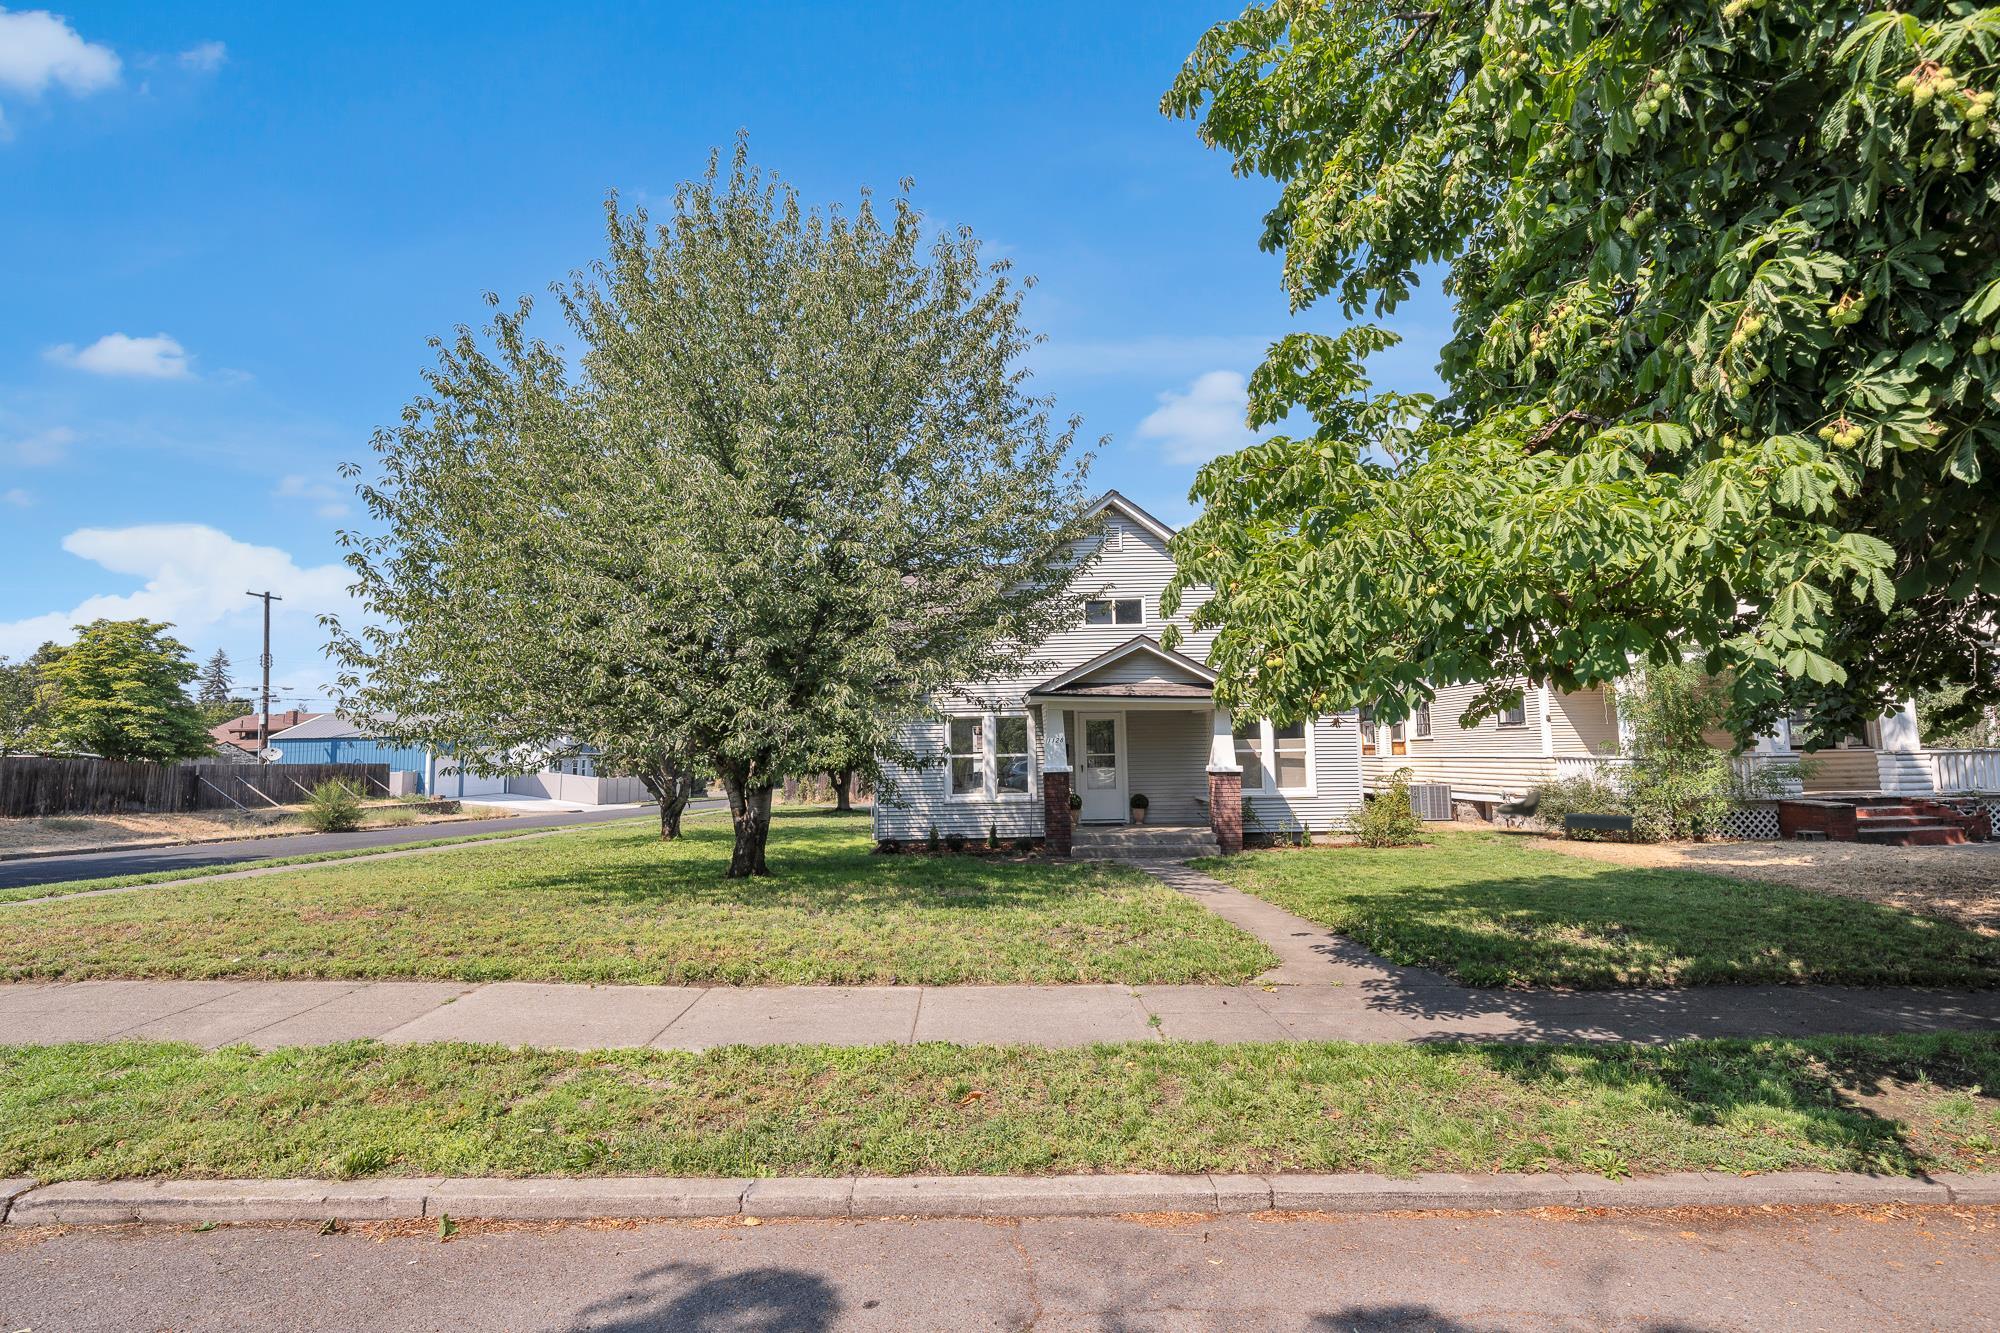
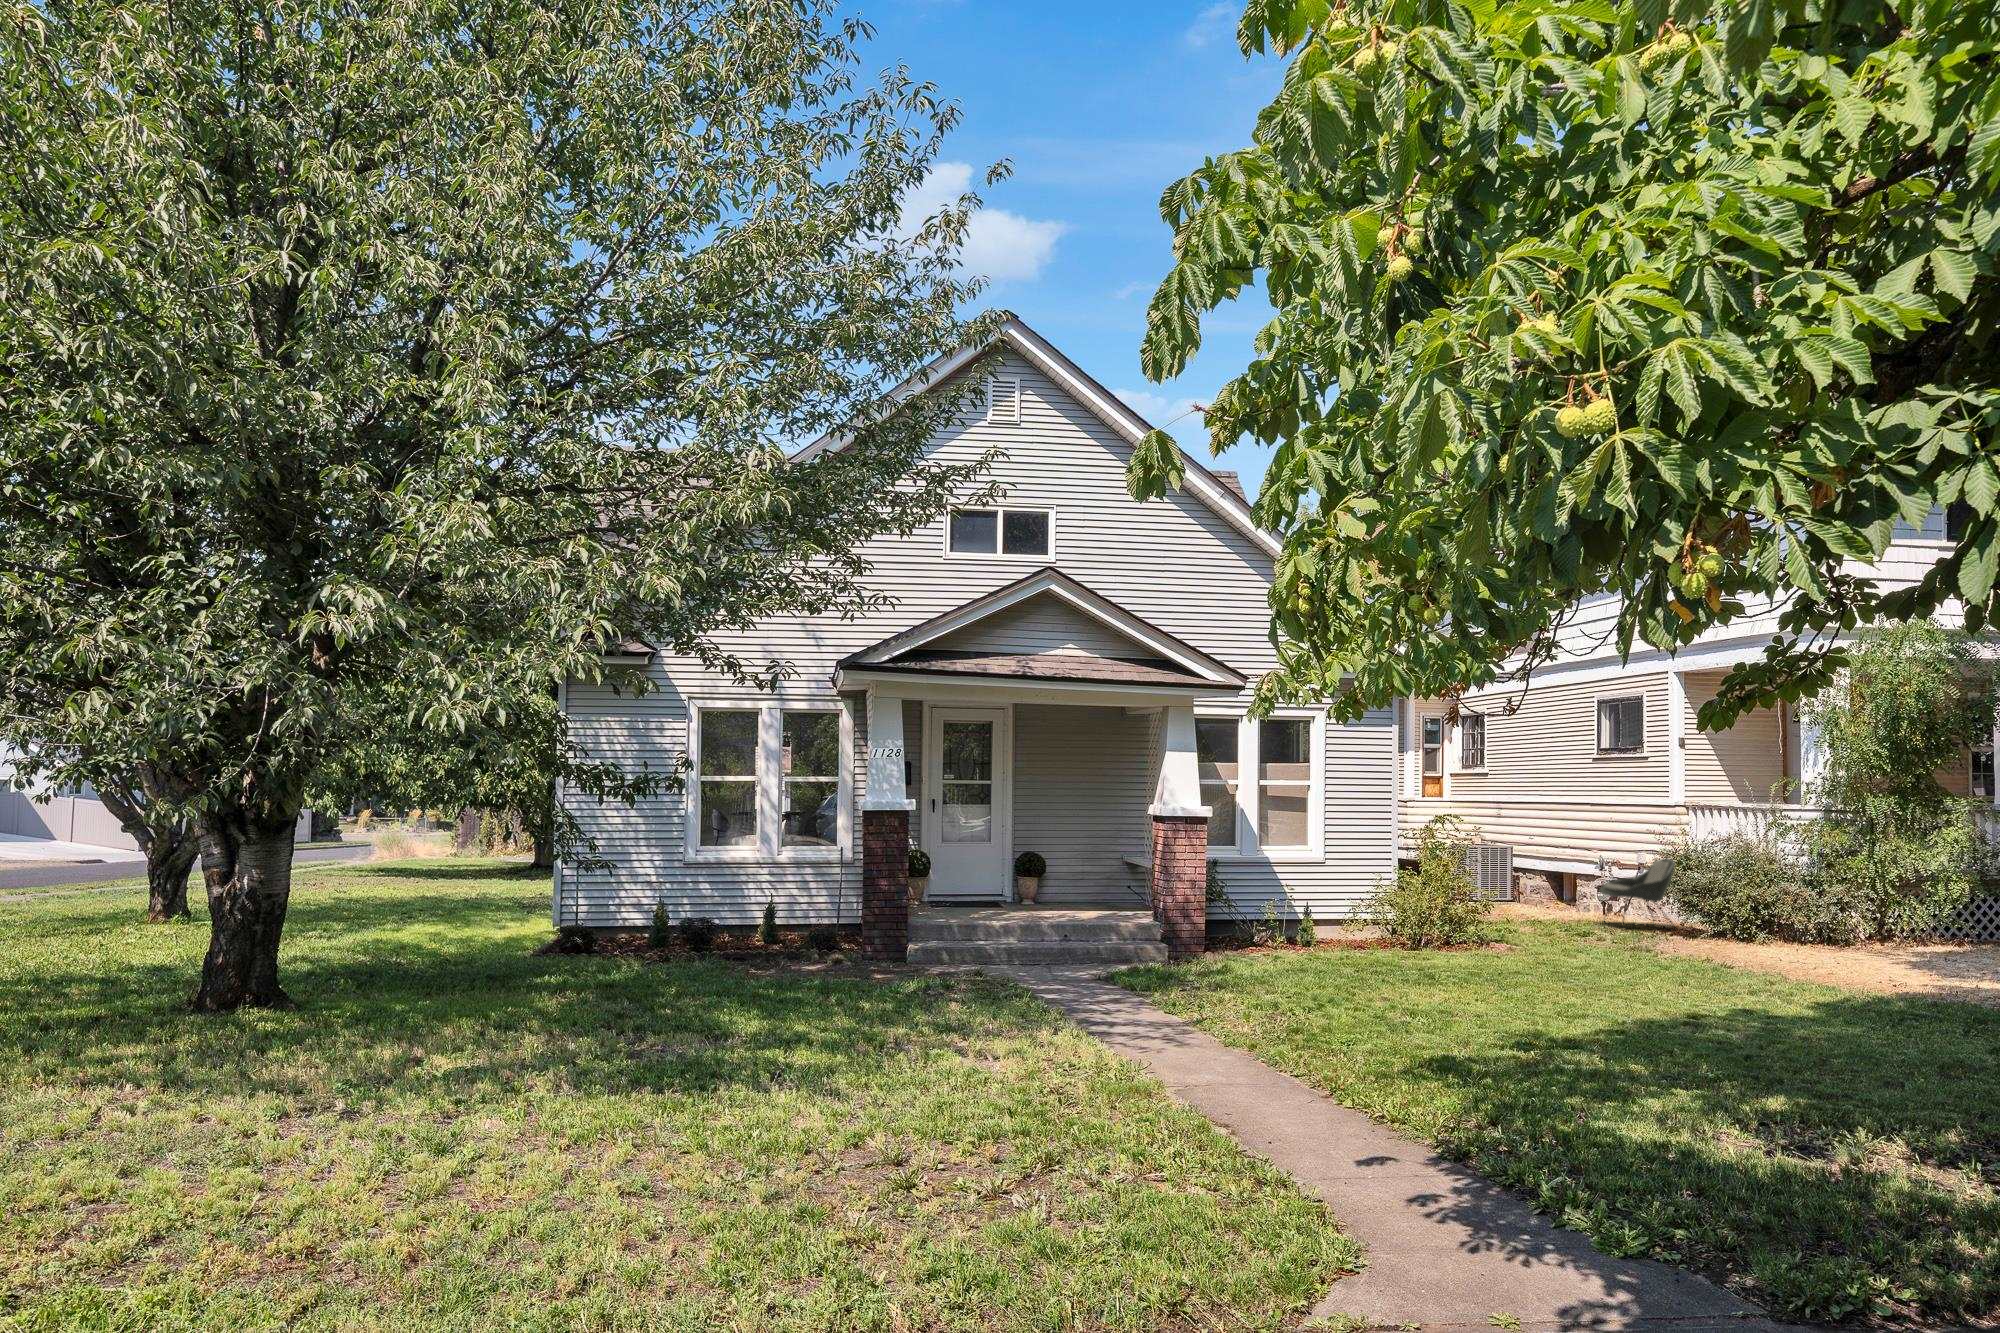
bench: present [1564,813,1633,843] -> none [1715,896,1822,949]
potted plant: present [1683,815,1711,843] -> none [1893,903,1942,949]

